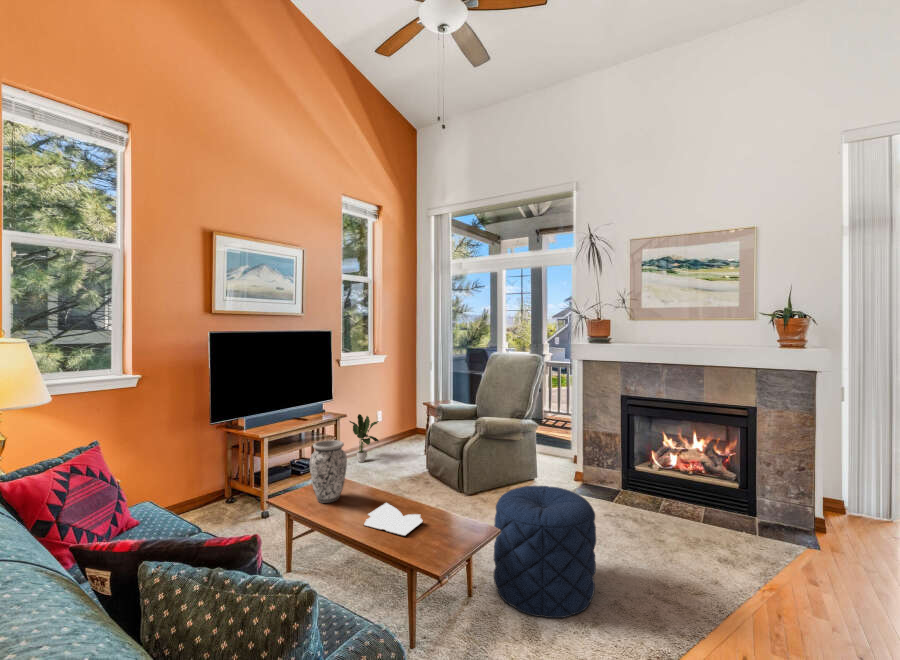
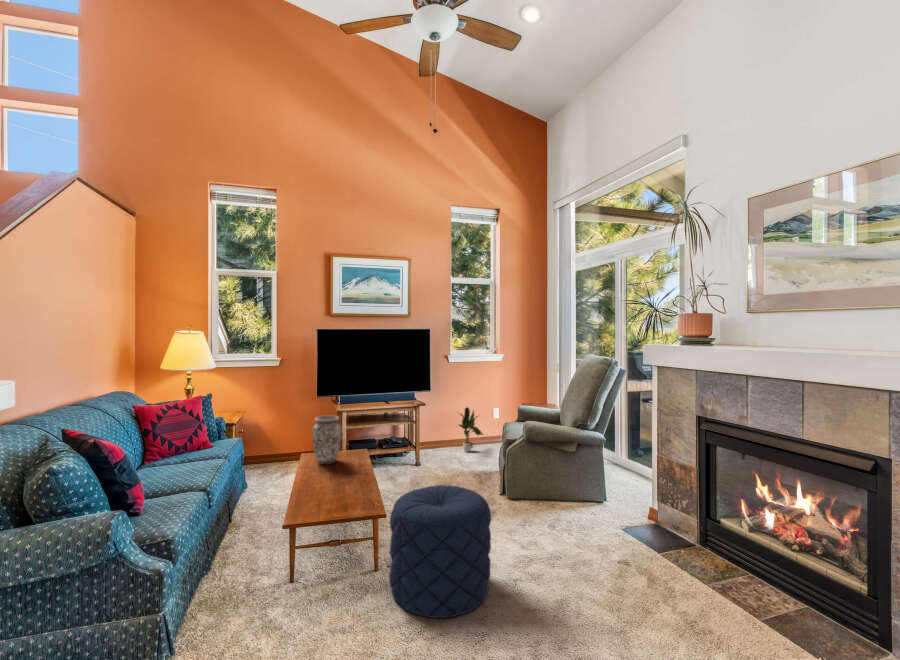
book: present [364,503,423,536] -> none [312,471,348,497]

